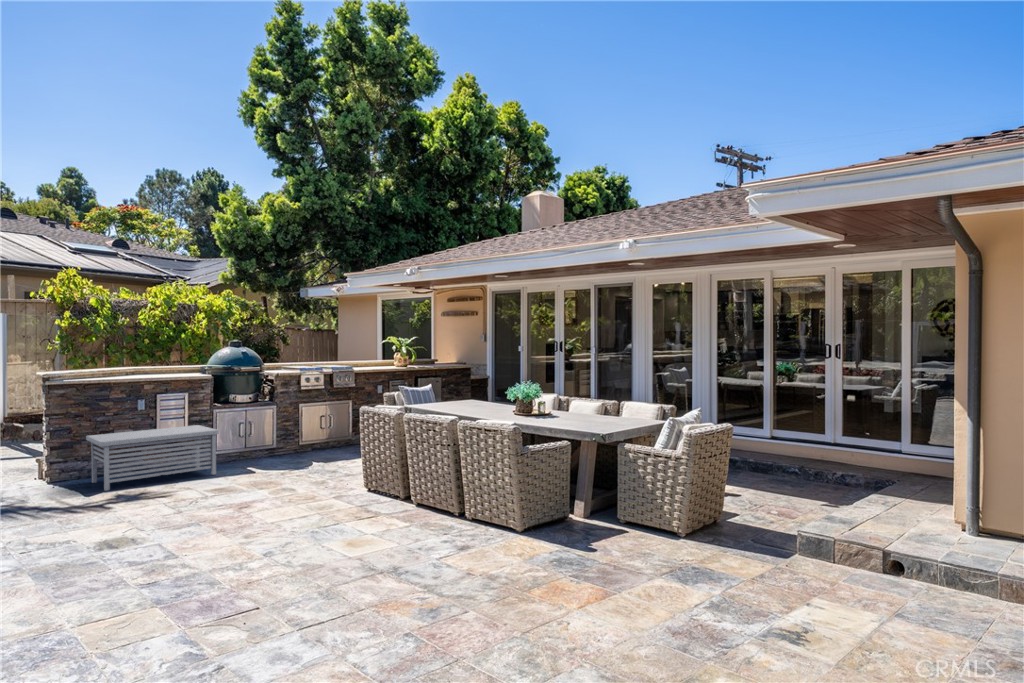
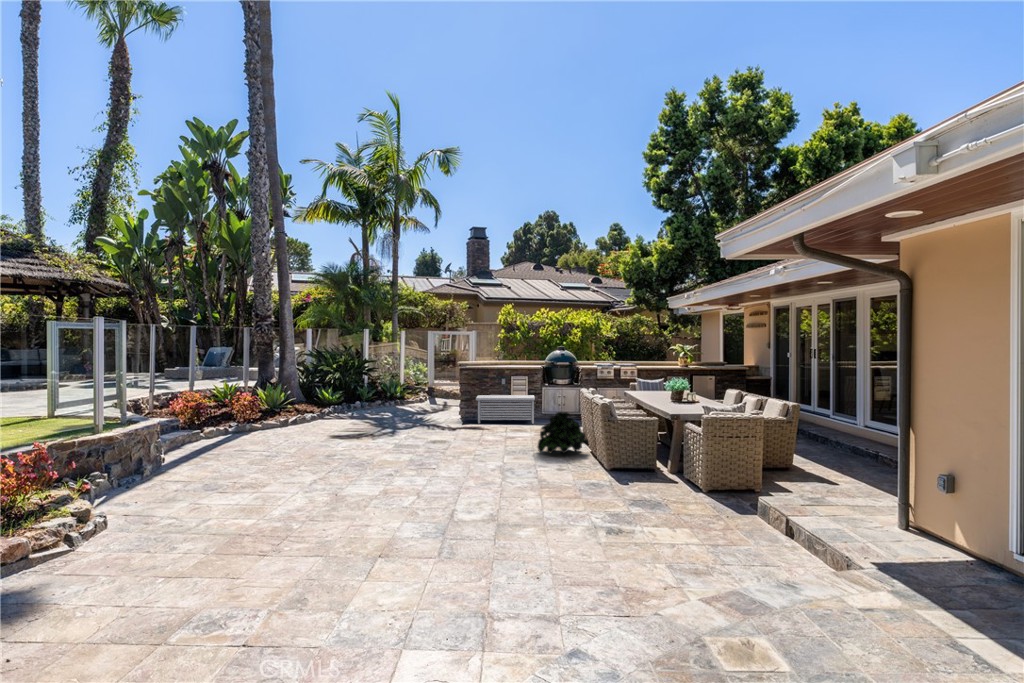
potted plant: none [348,450,437,528] -> present [538,412,589,453]

